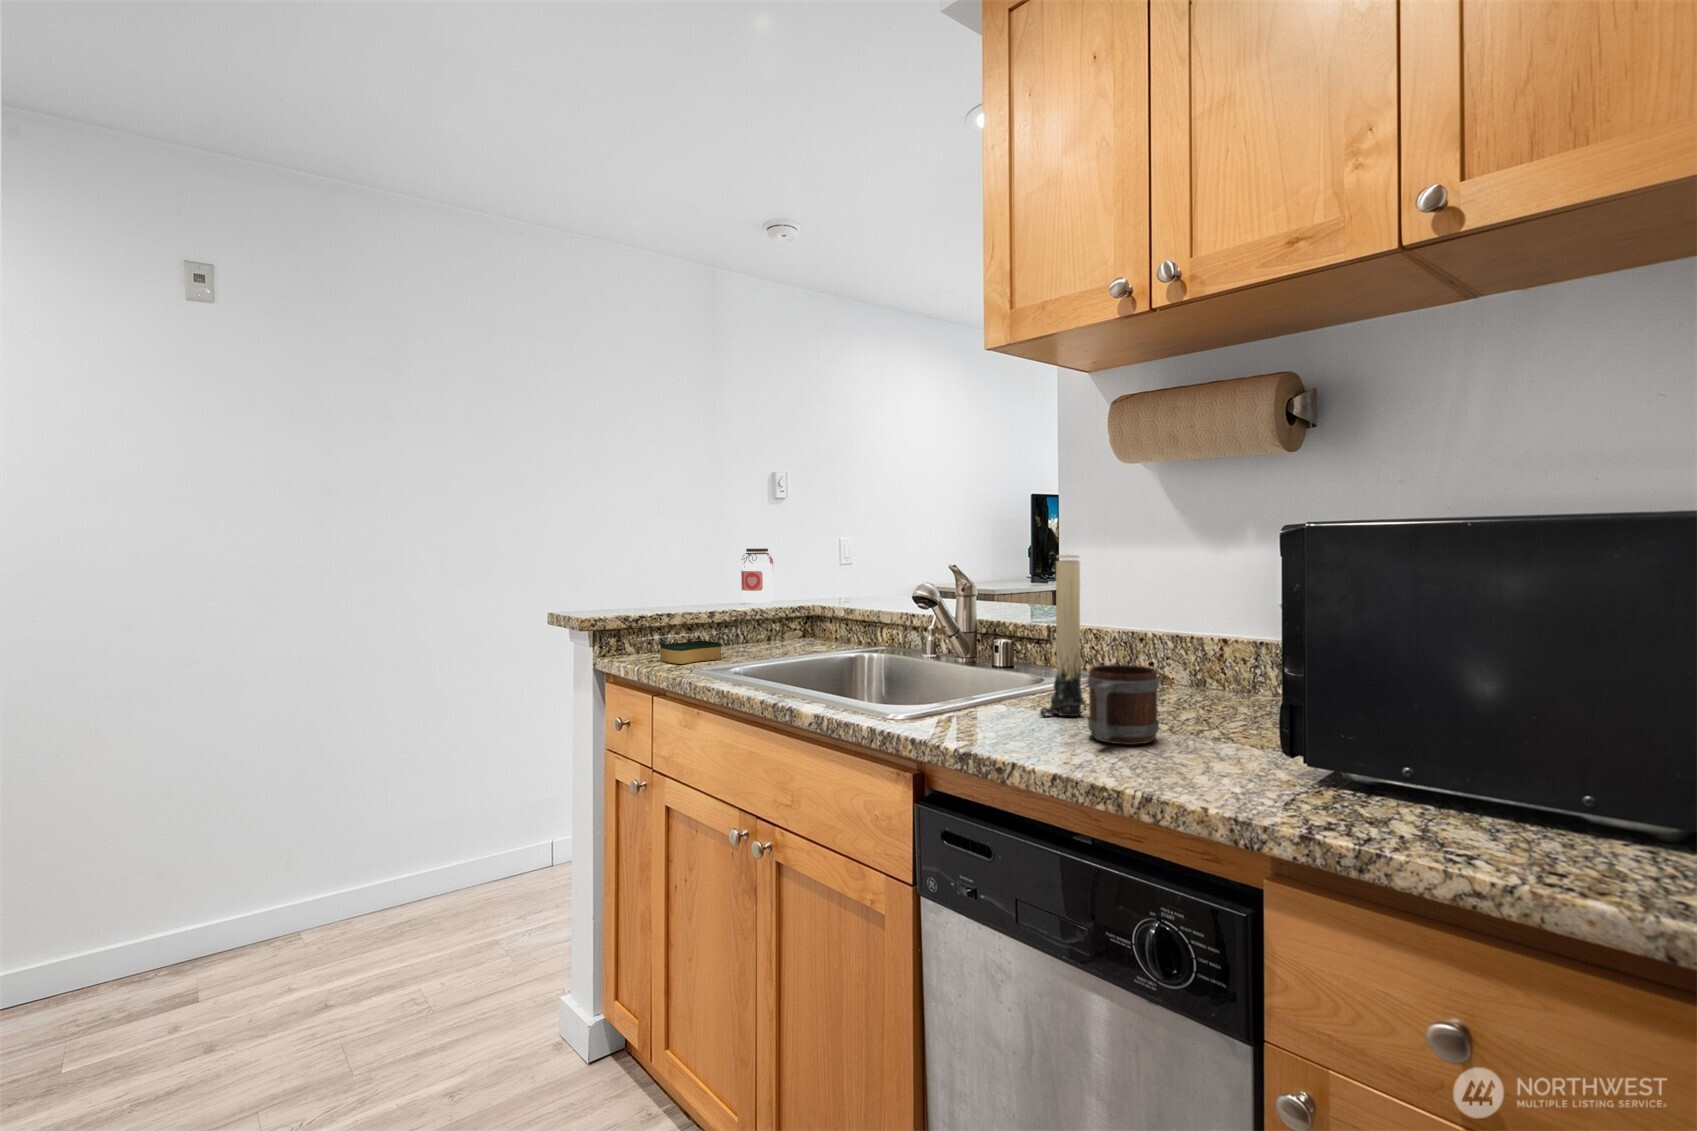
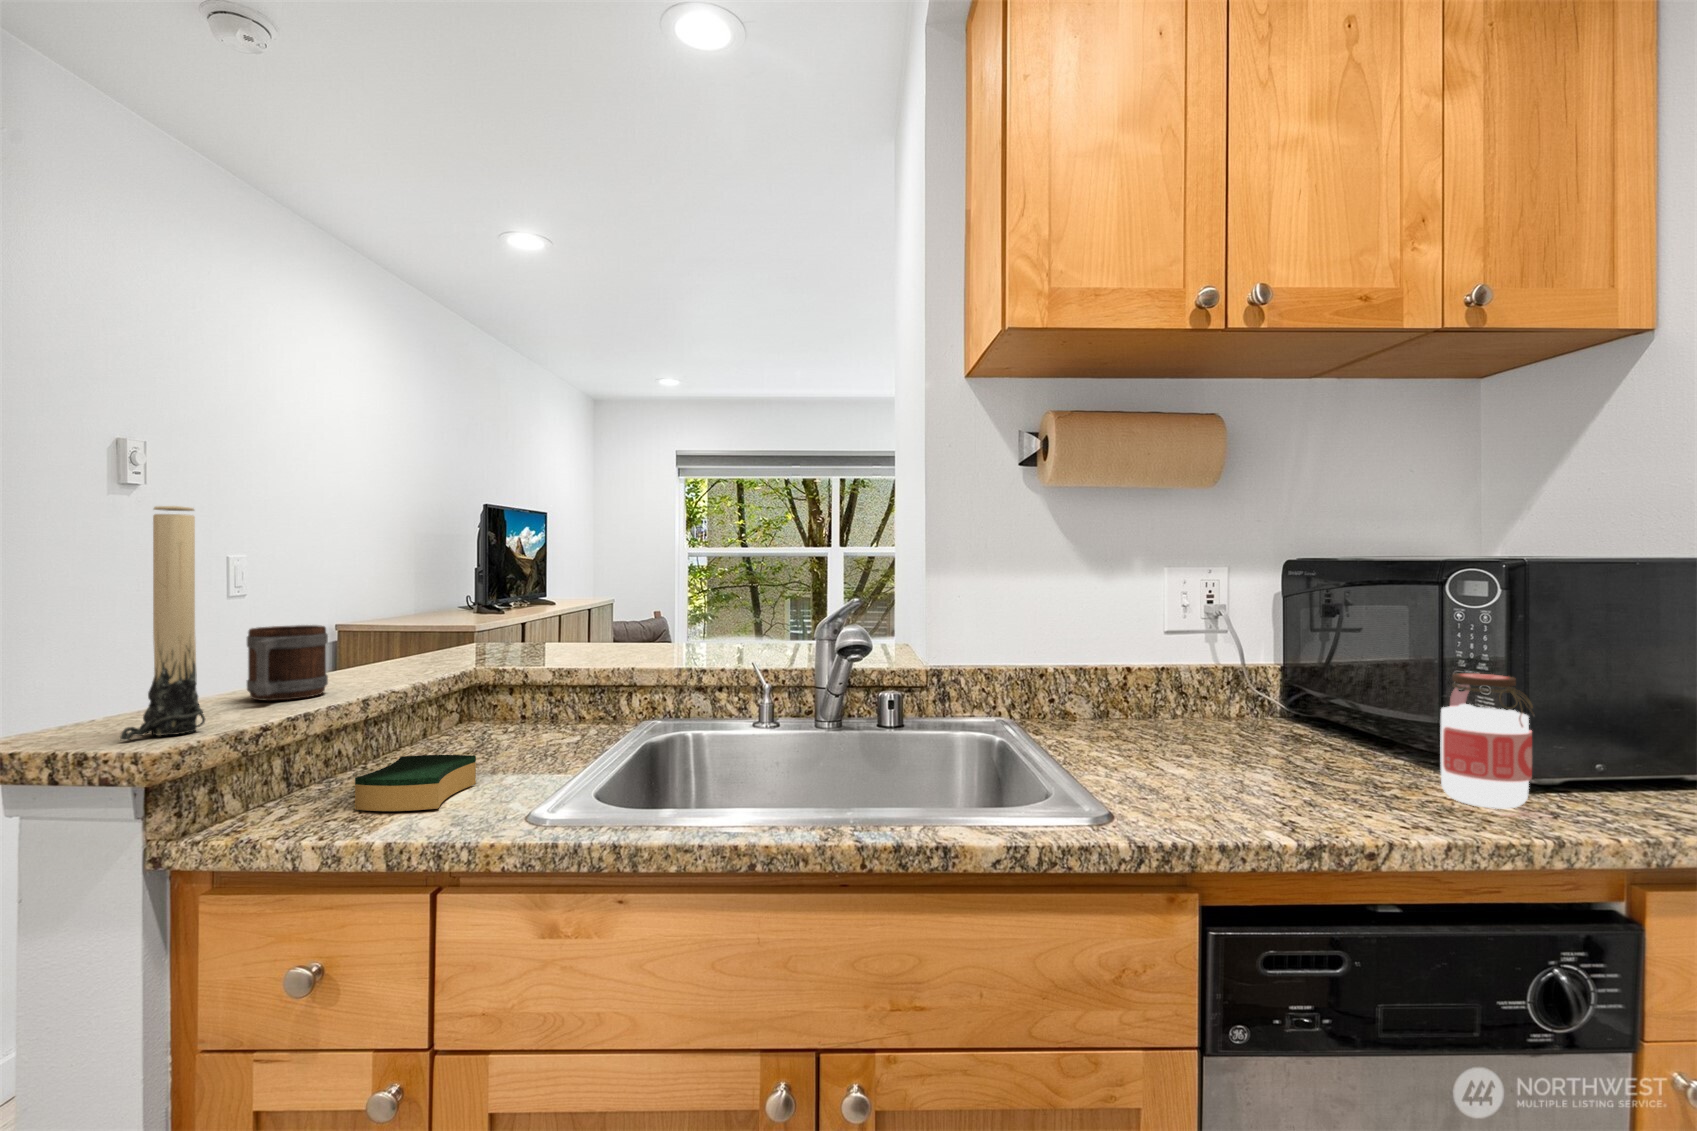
jar: present [741,548,773,603] -> present [1440,673,1535,809]
candle: present [1040,554,1086,716] -> present [120,506,205,740]
mug: present [1088,665,1159,745] -> present [247,625,328,701]

